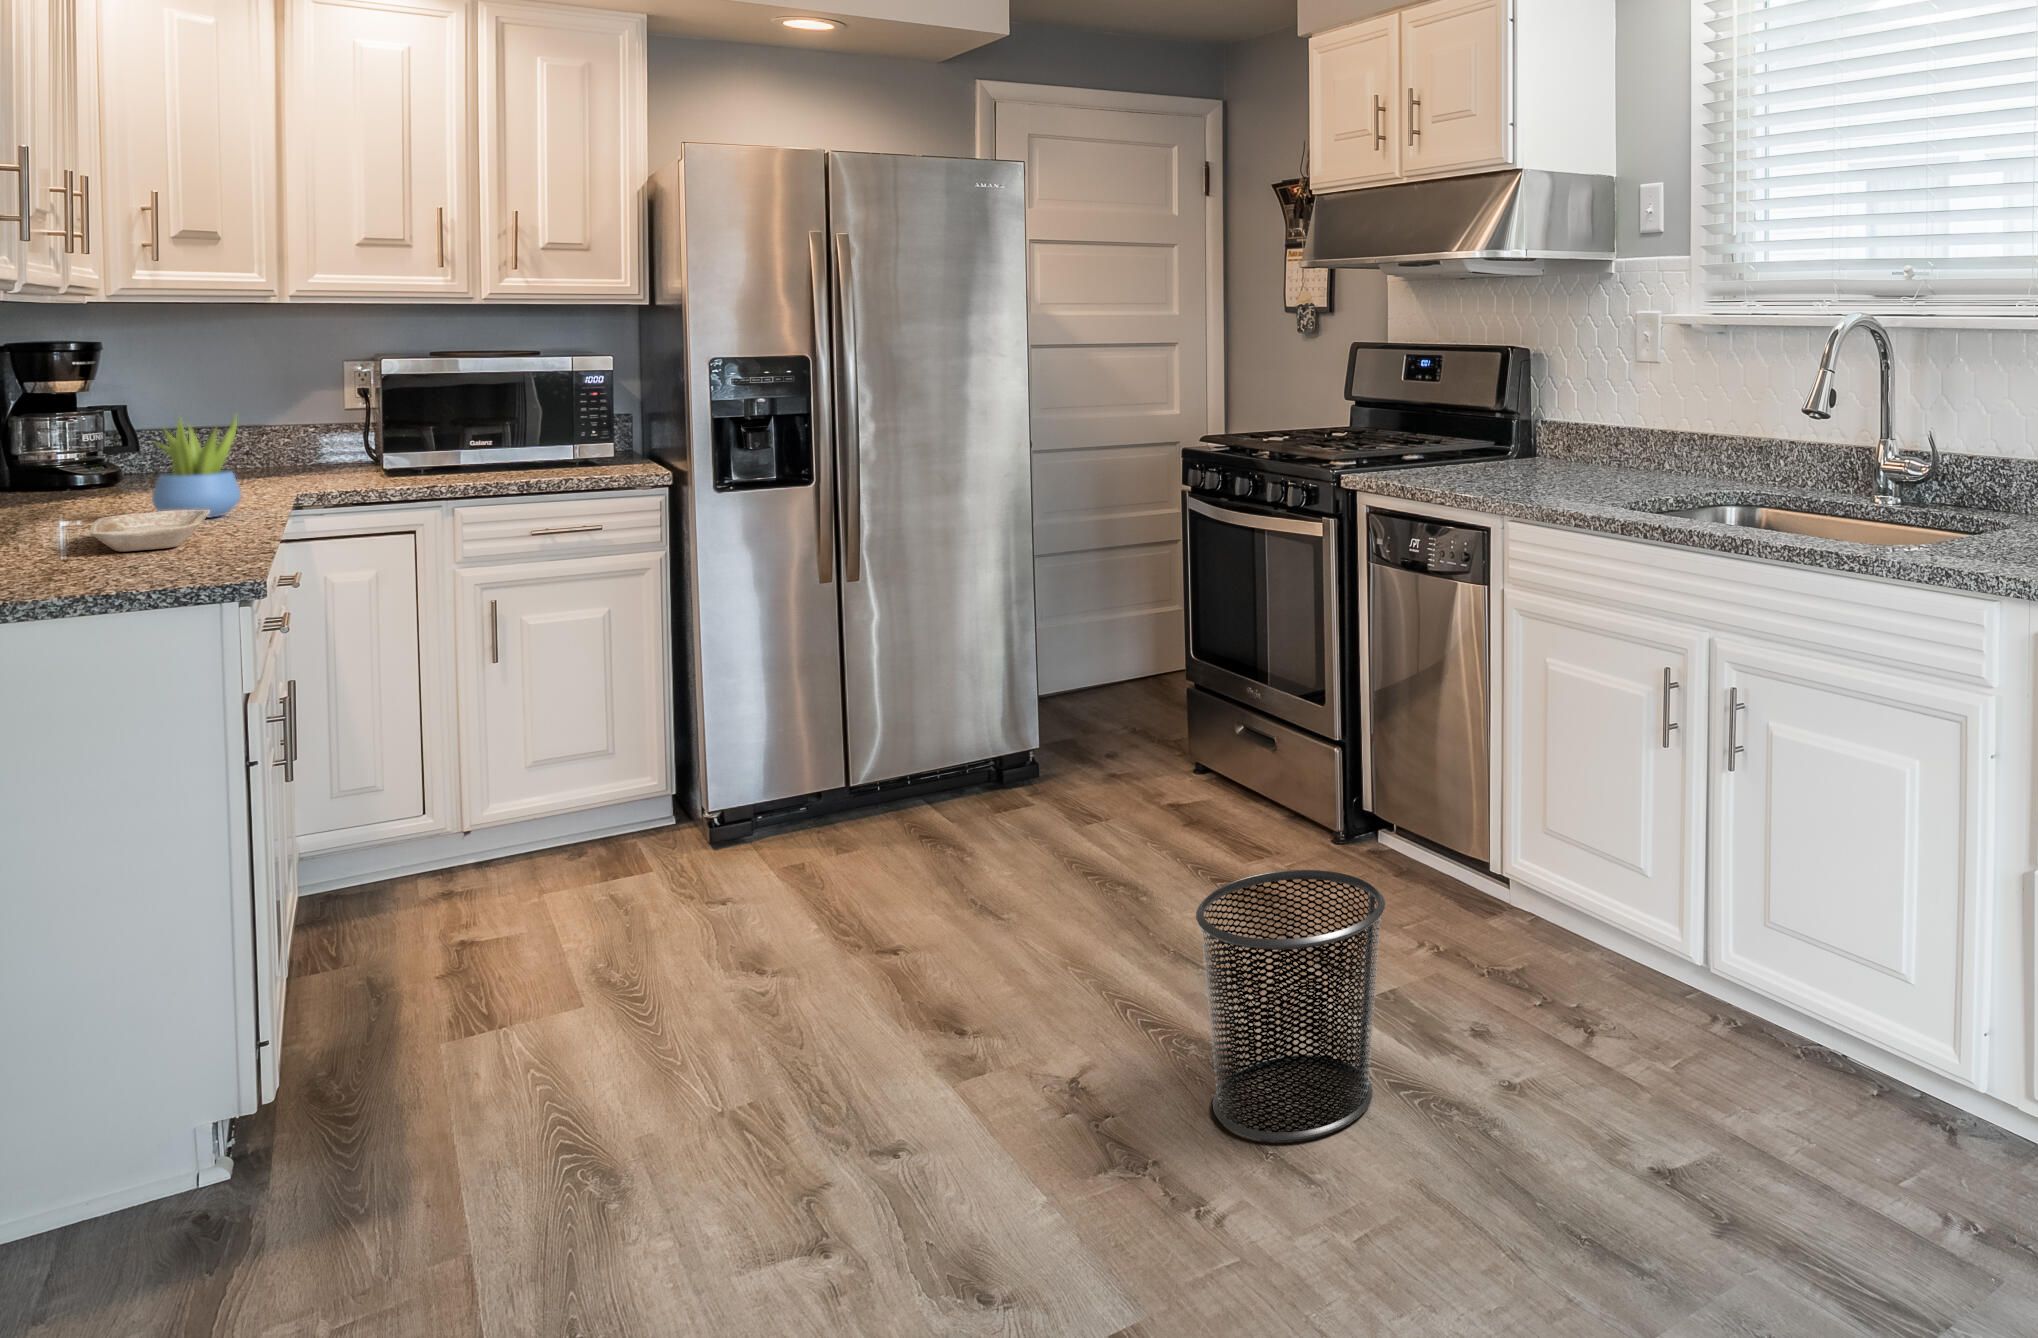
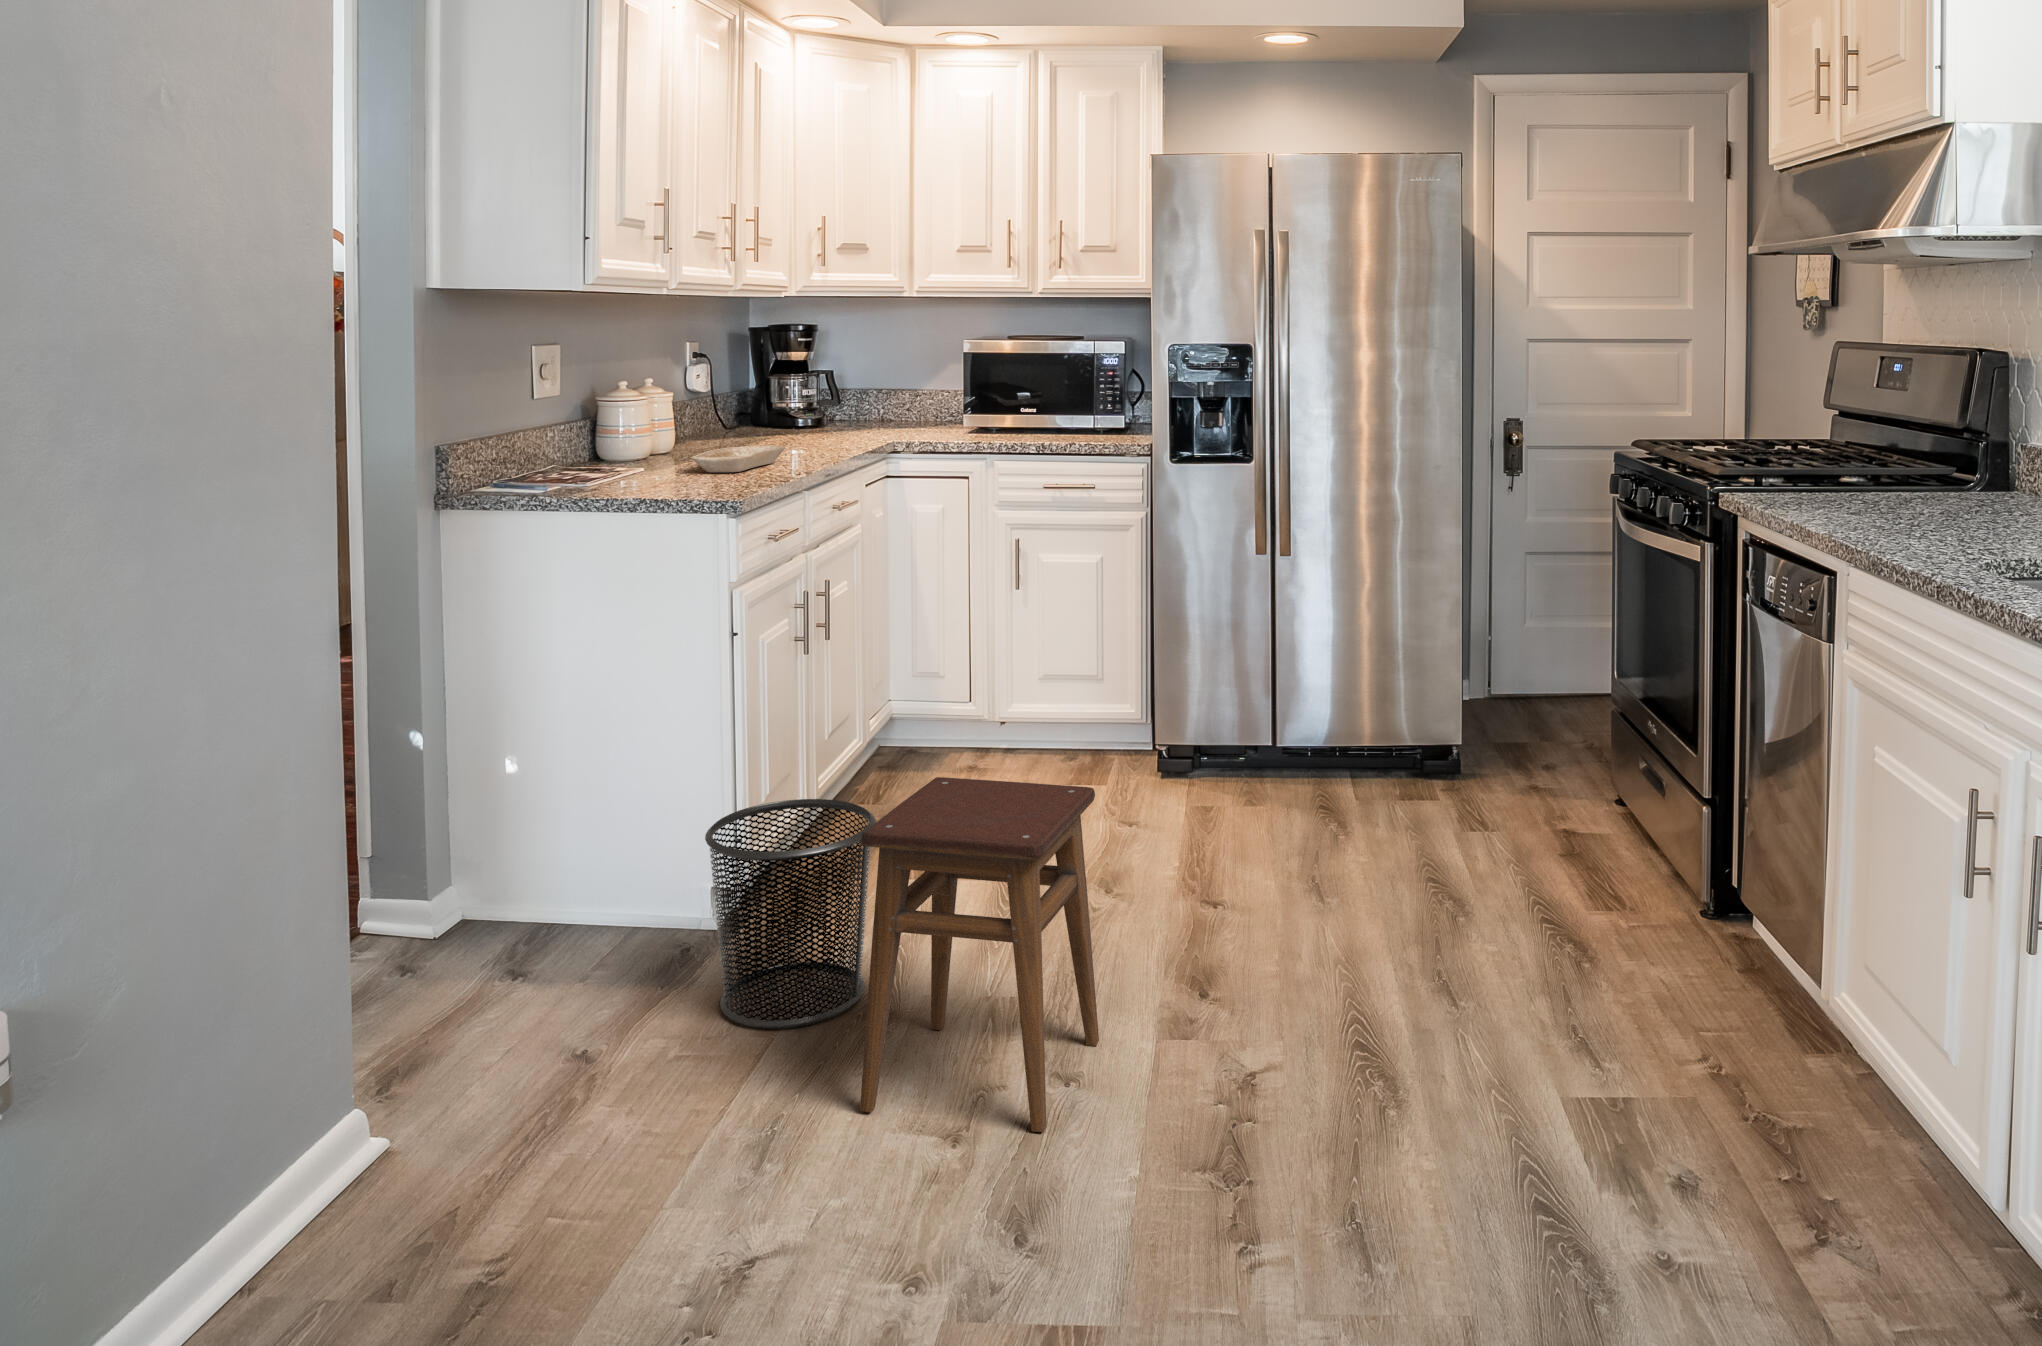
succulent plant: present [152,413,241,517] -> none [780,376,831,453]
stool: none [663,835,906,1260] -> present [860,777,1099,1132]
waste bin: present [1196,870,1385,1142] -> present [705,799,876,1028]

